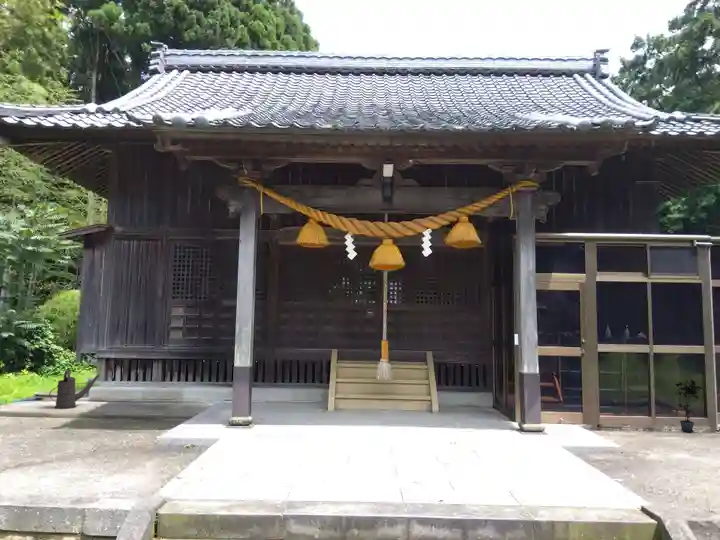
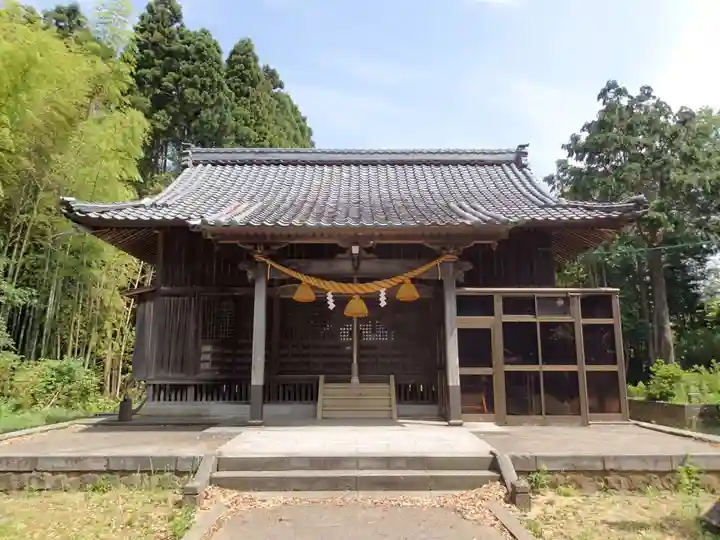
potted plant: present [675,380,704,432] -> none [556,388,574,426]

